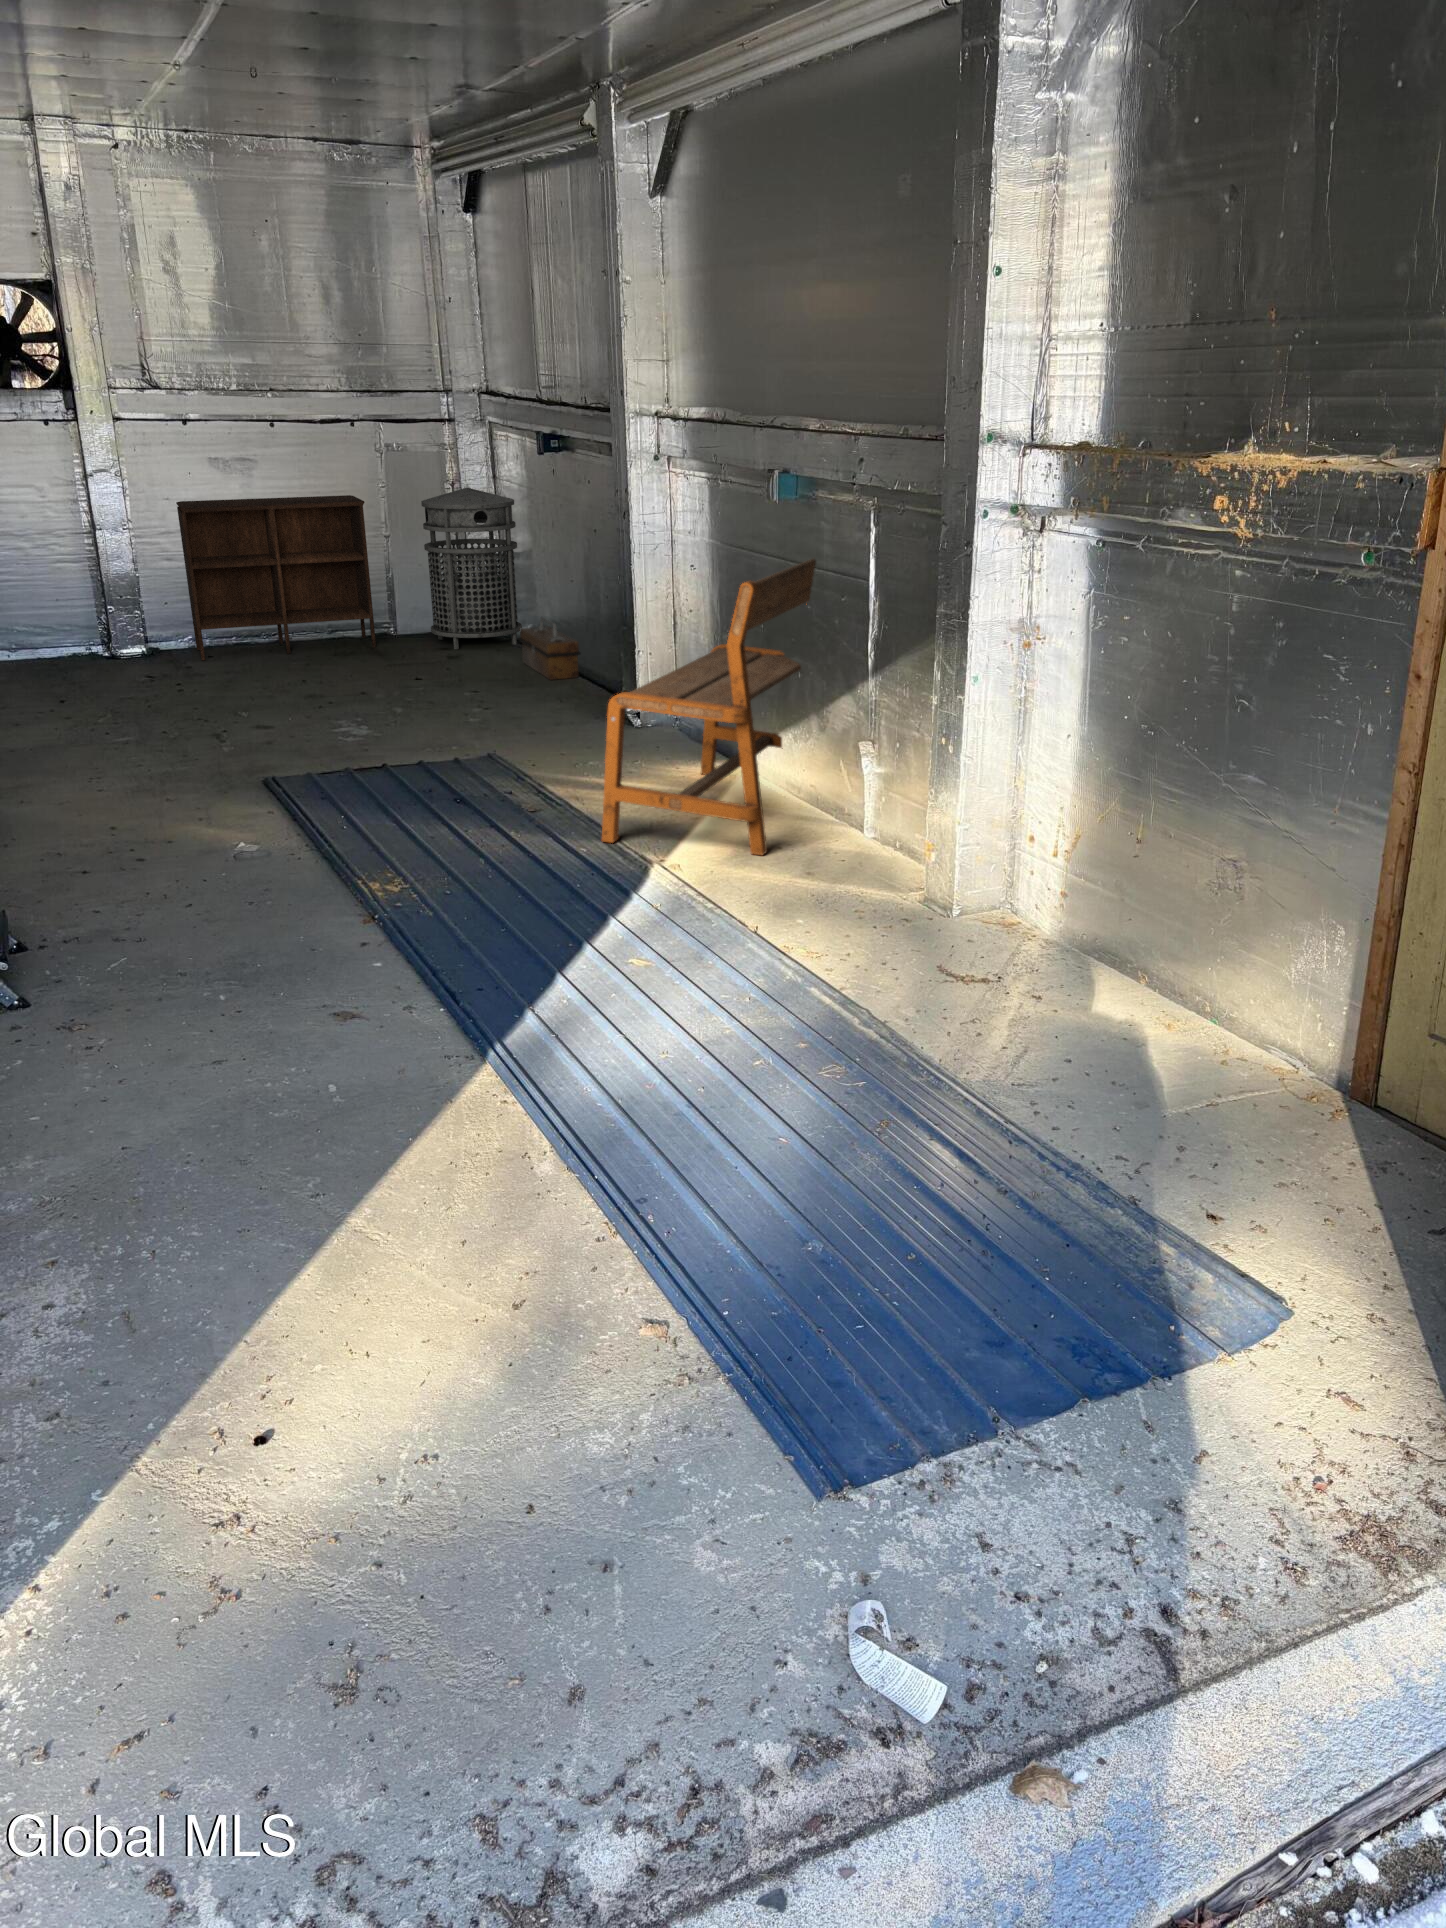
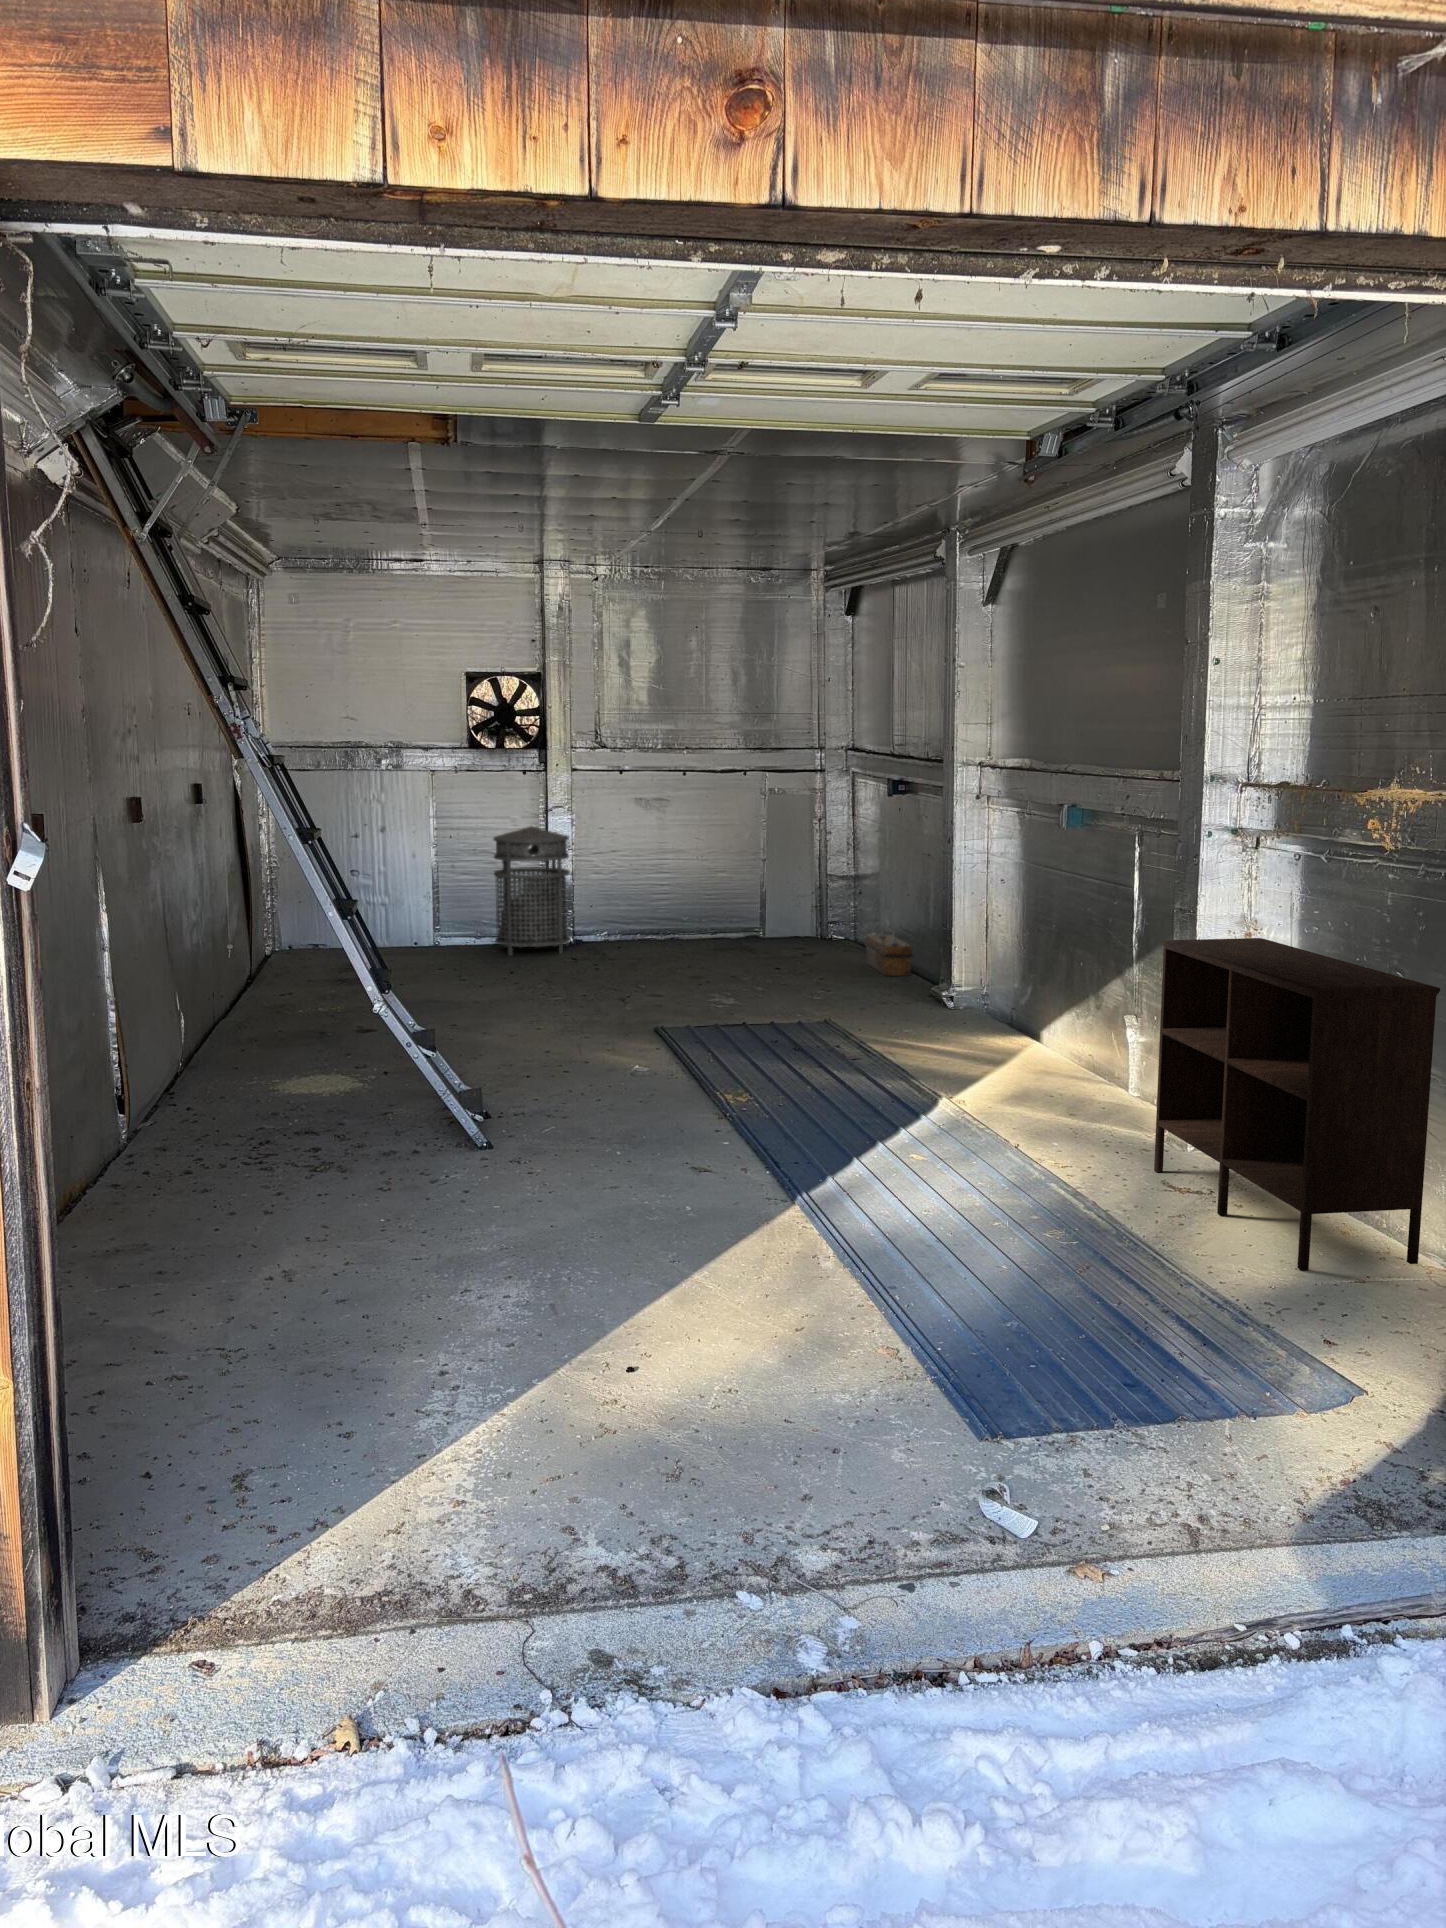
trash can: present [421,487,522,649] -> present [493,827,571,956]
shelving unit: present [176,495,376,660] -> present [1154,938,1440,1270]
bench: present [602,559,816,855] -> none [907,868,1113,1102]

